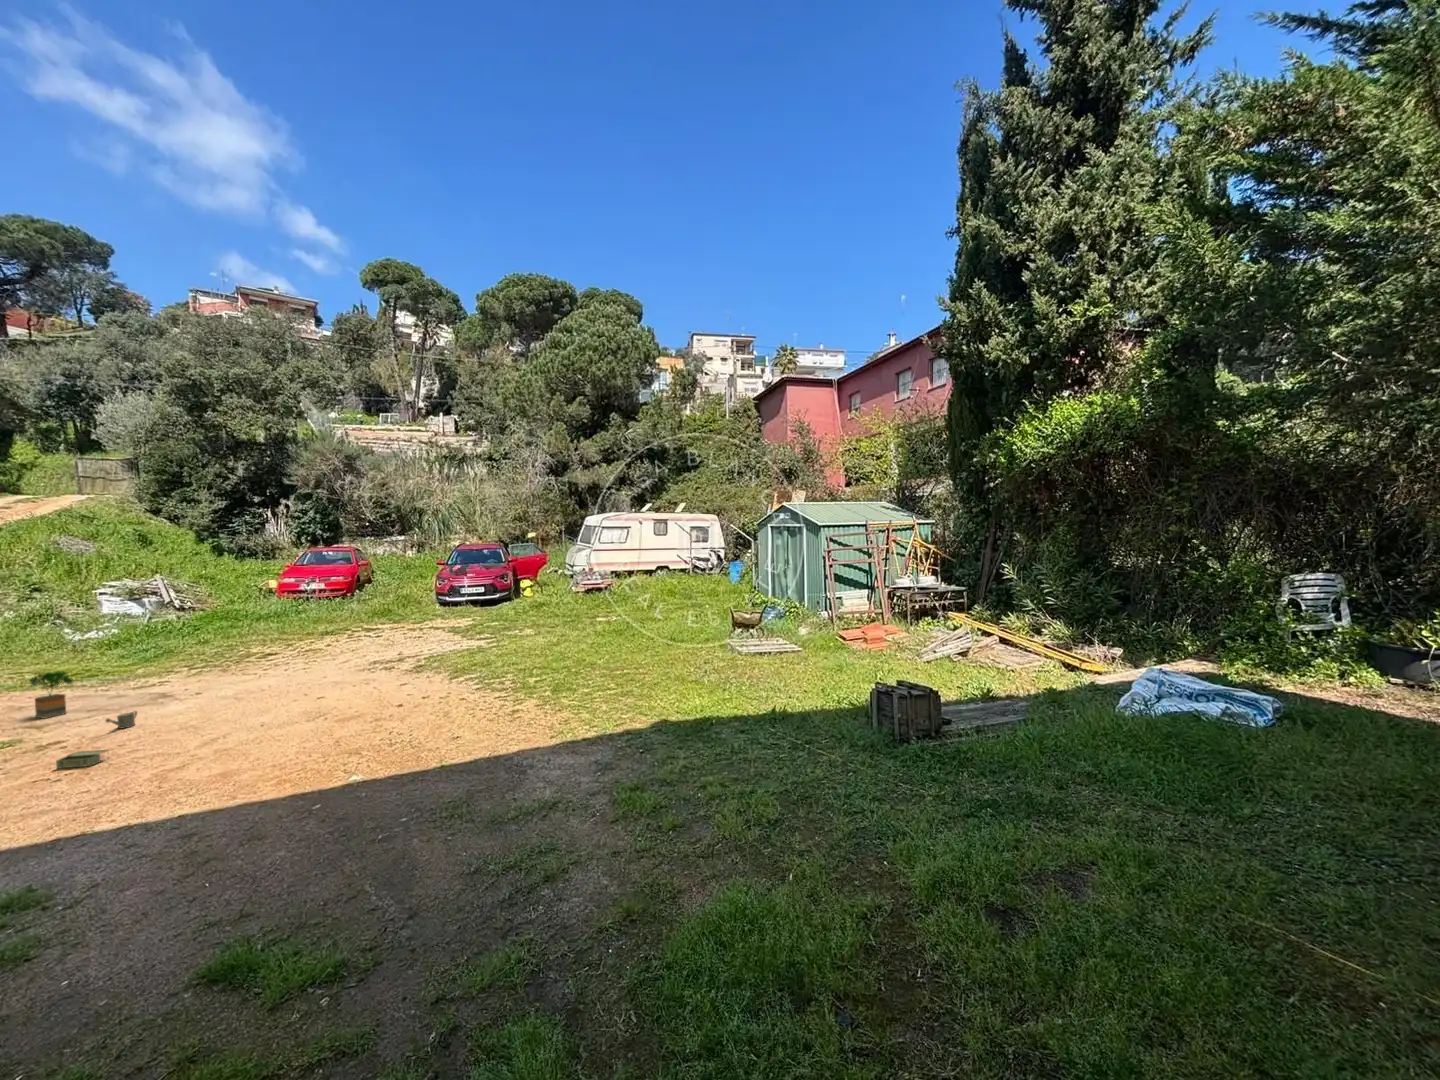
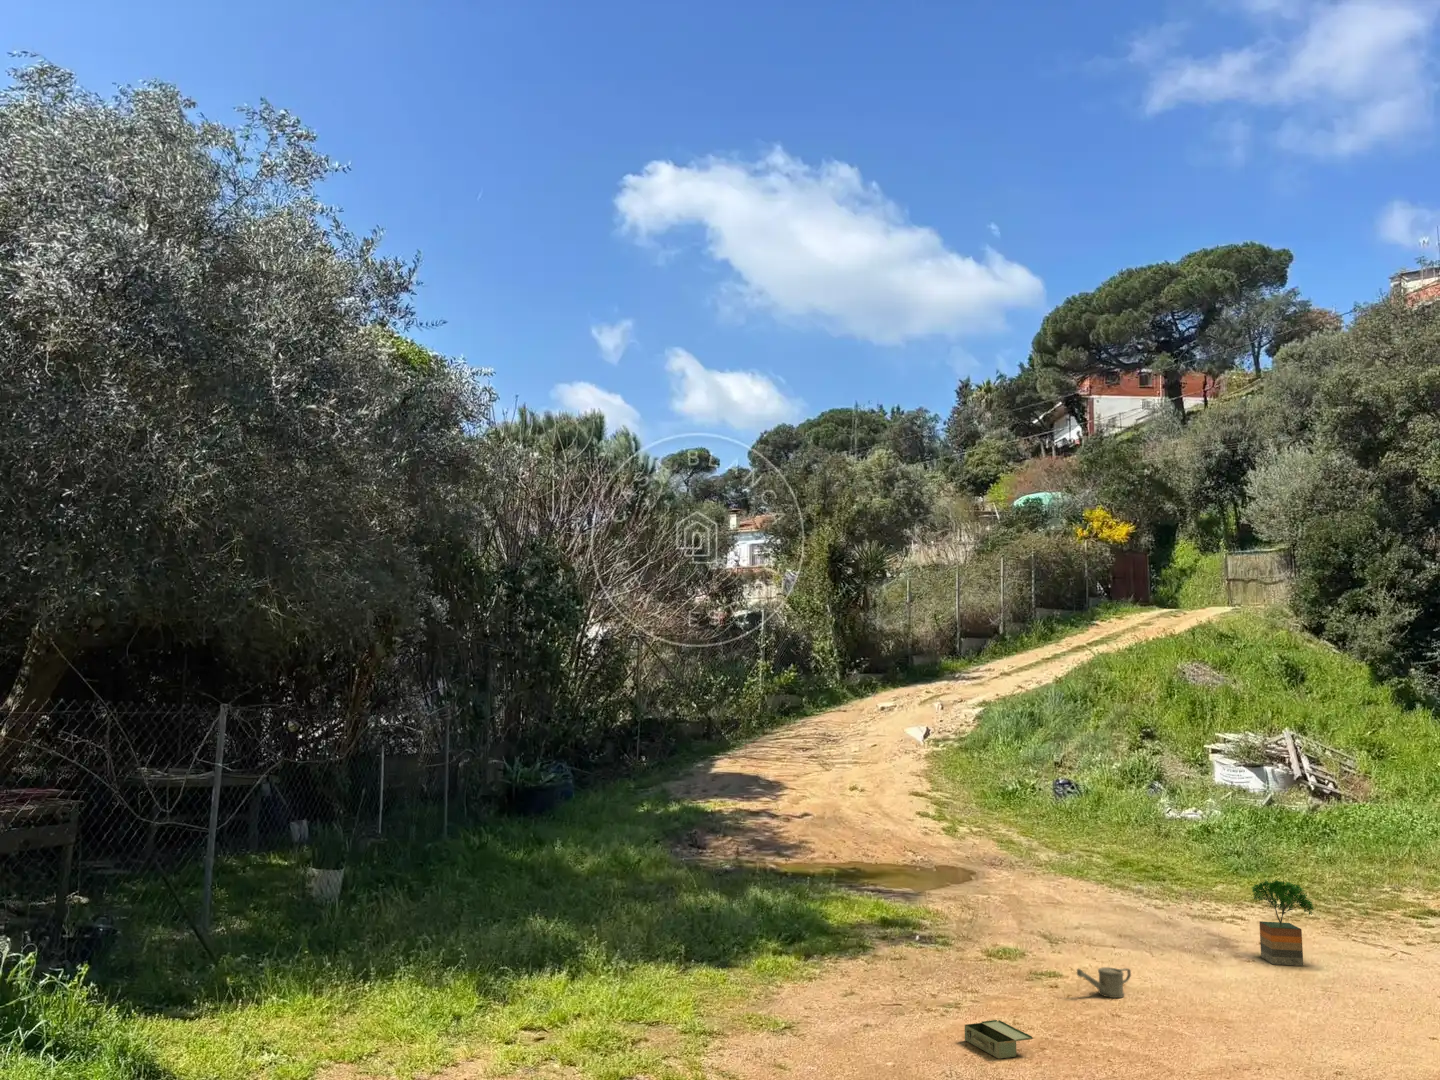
potted tree: present [29,672,73,718] -> present [1252,880,1314,966]

